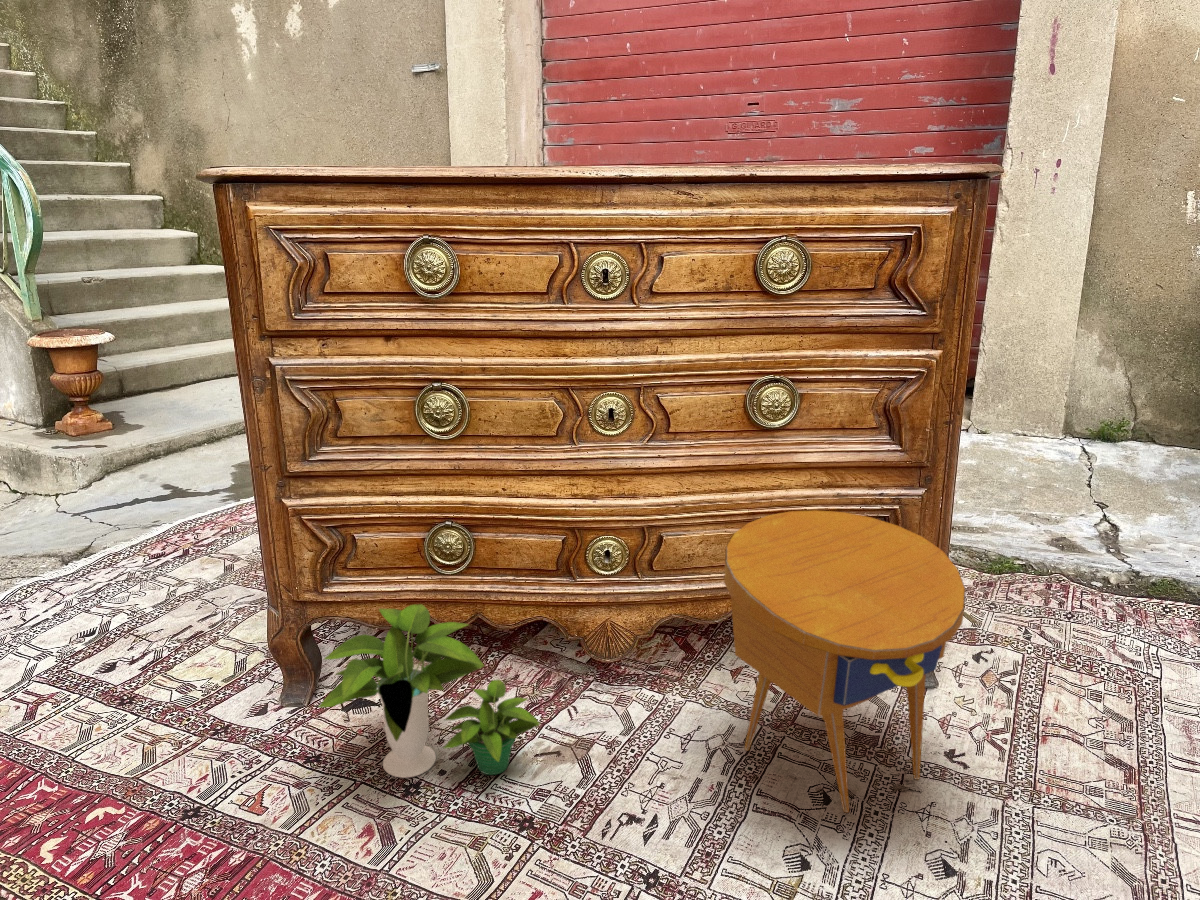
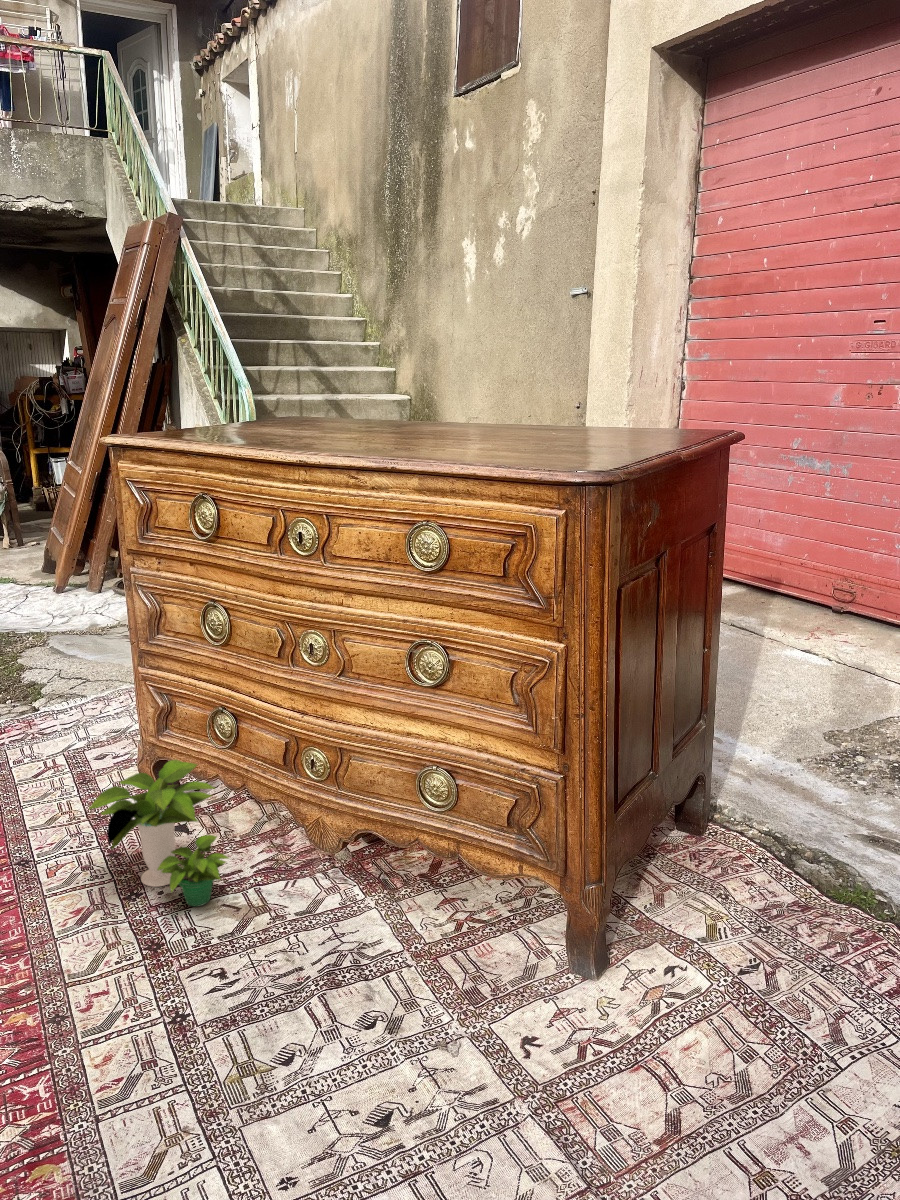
side table: present [724,510,965,813] -> none [284,764,495,1050]

